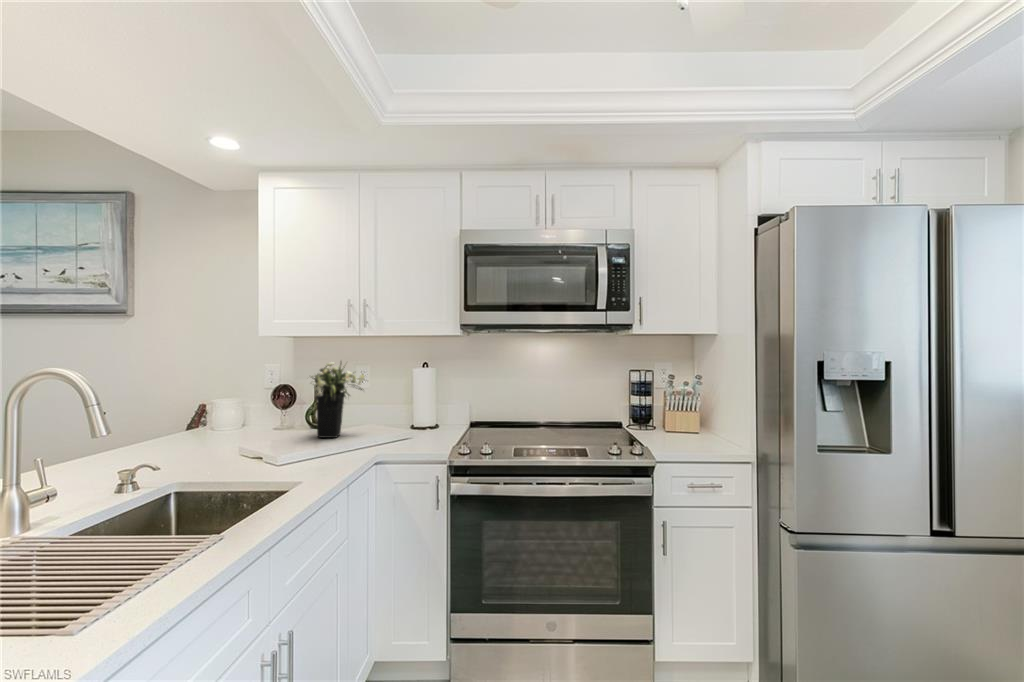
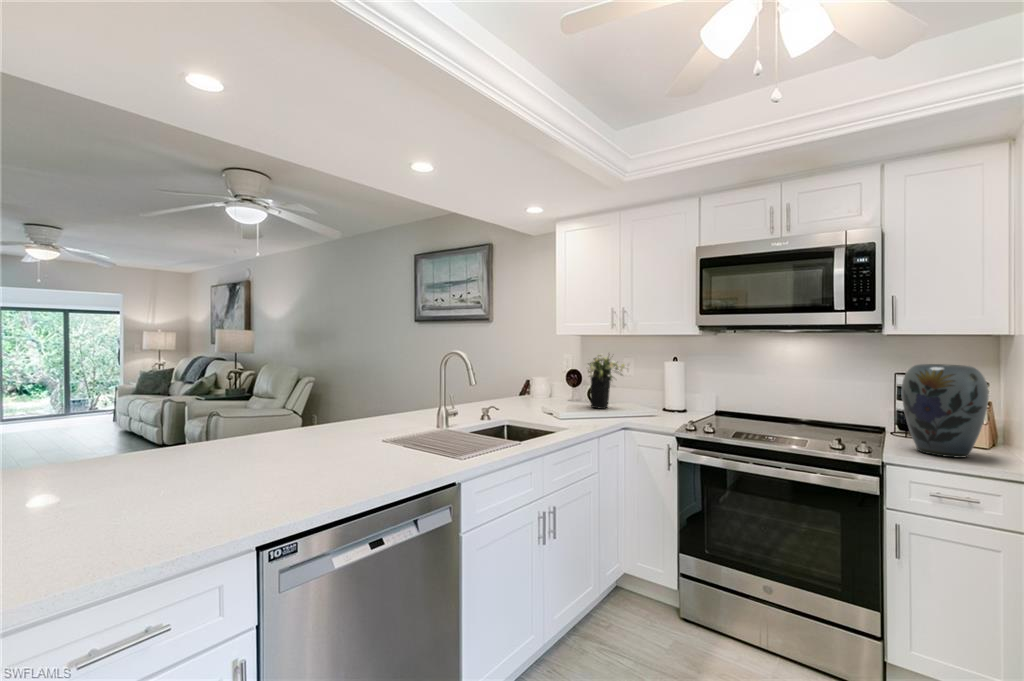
vase: none [651,362,713,447] -> present [902,364,989,458]

